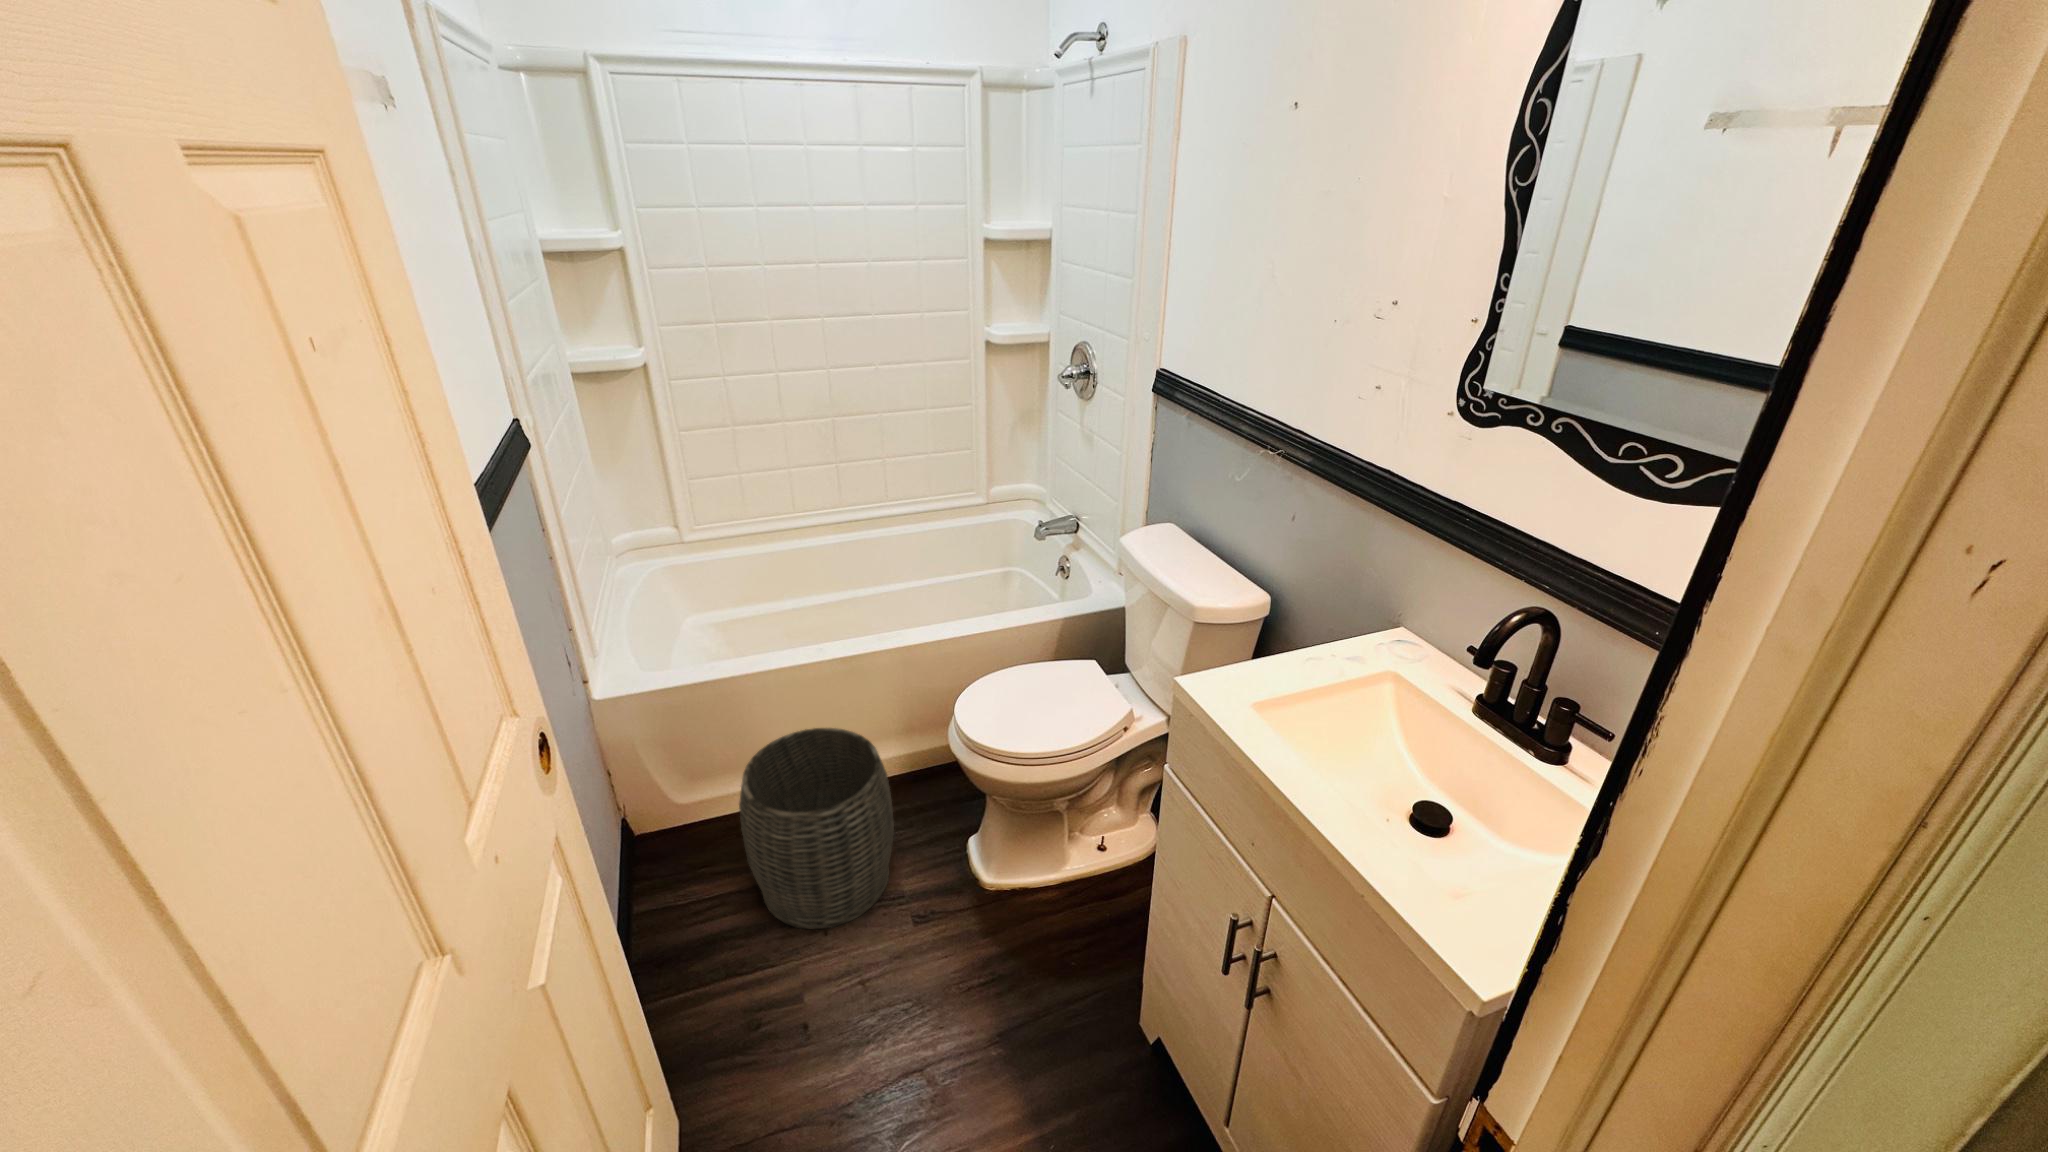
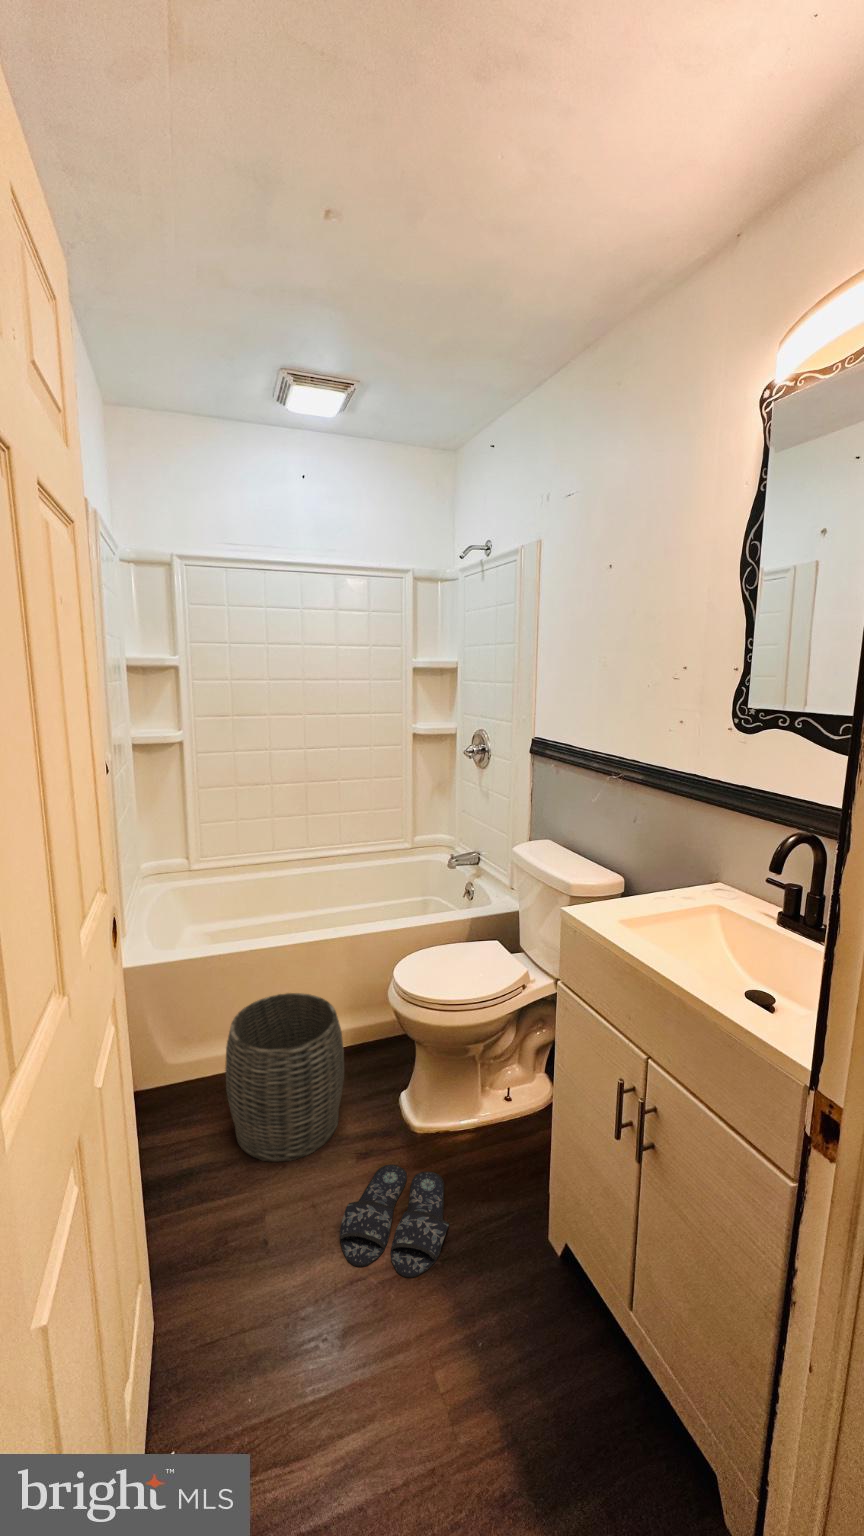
slippers: none [890,934,1022,1074] -> present [340,1164,449,1278]

